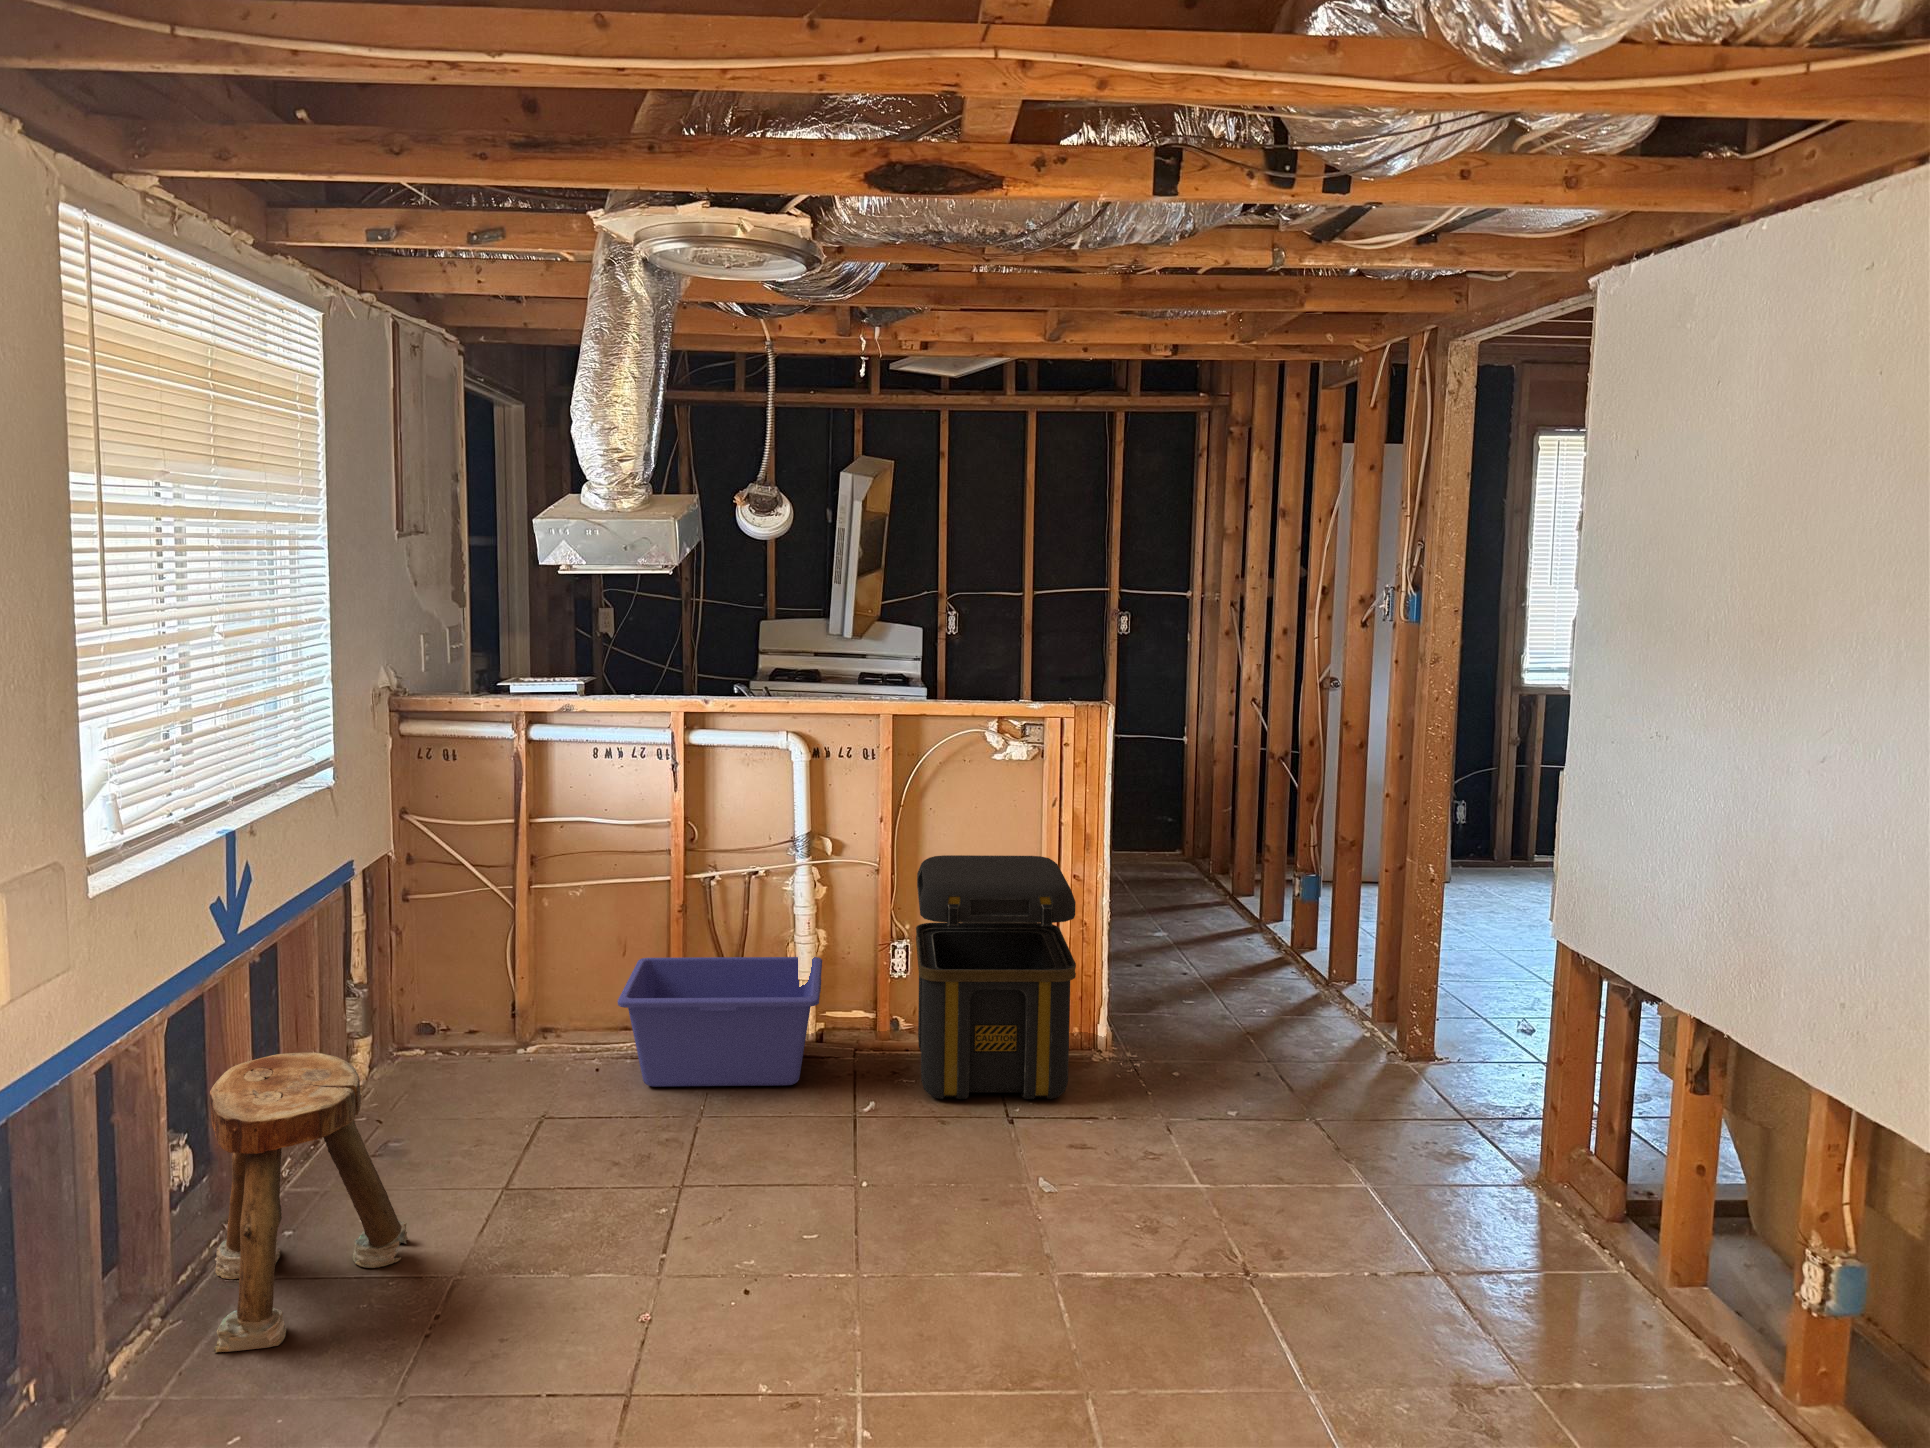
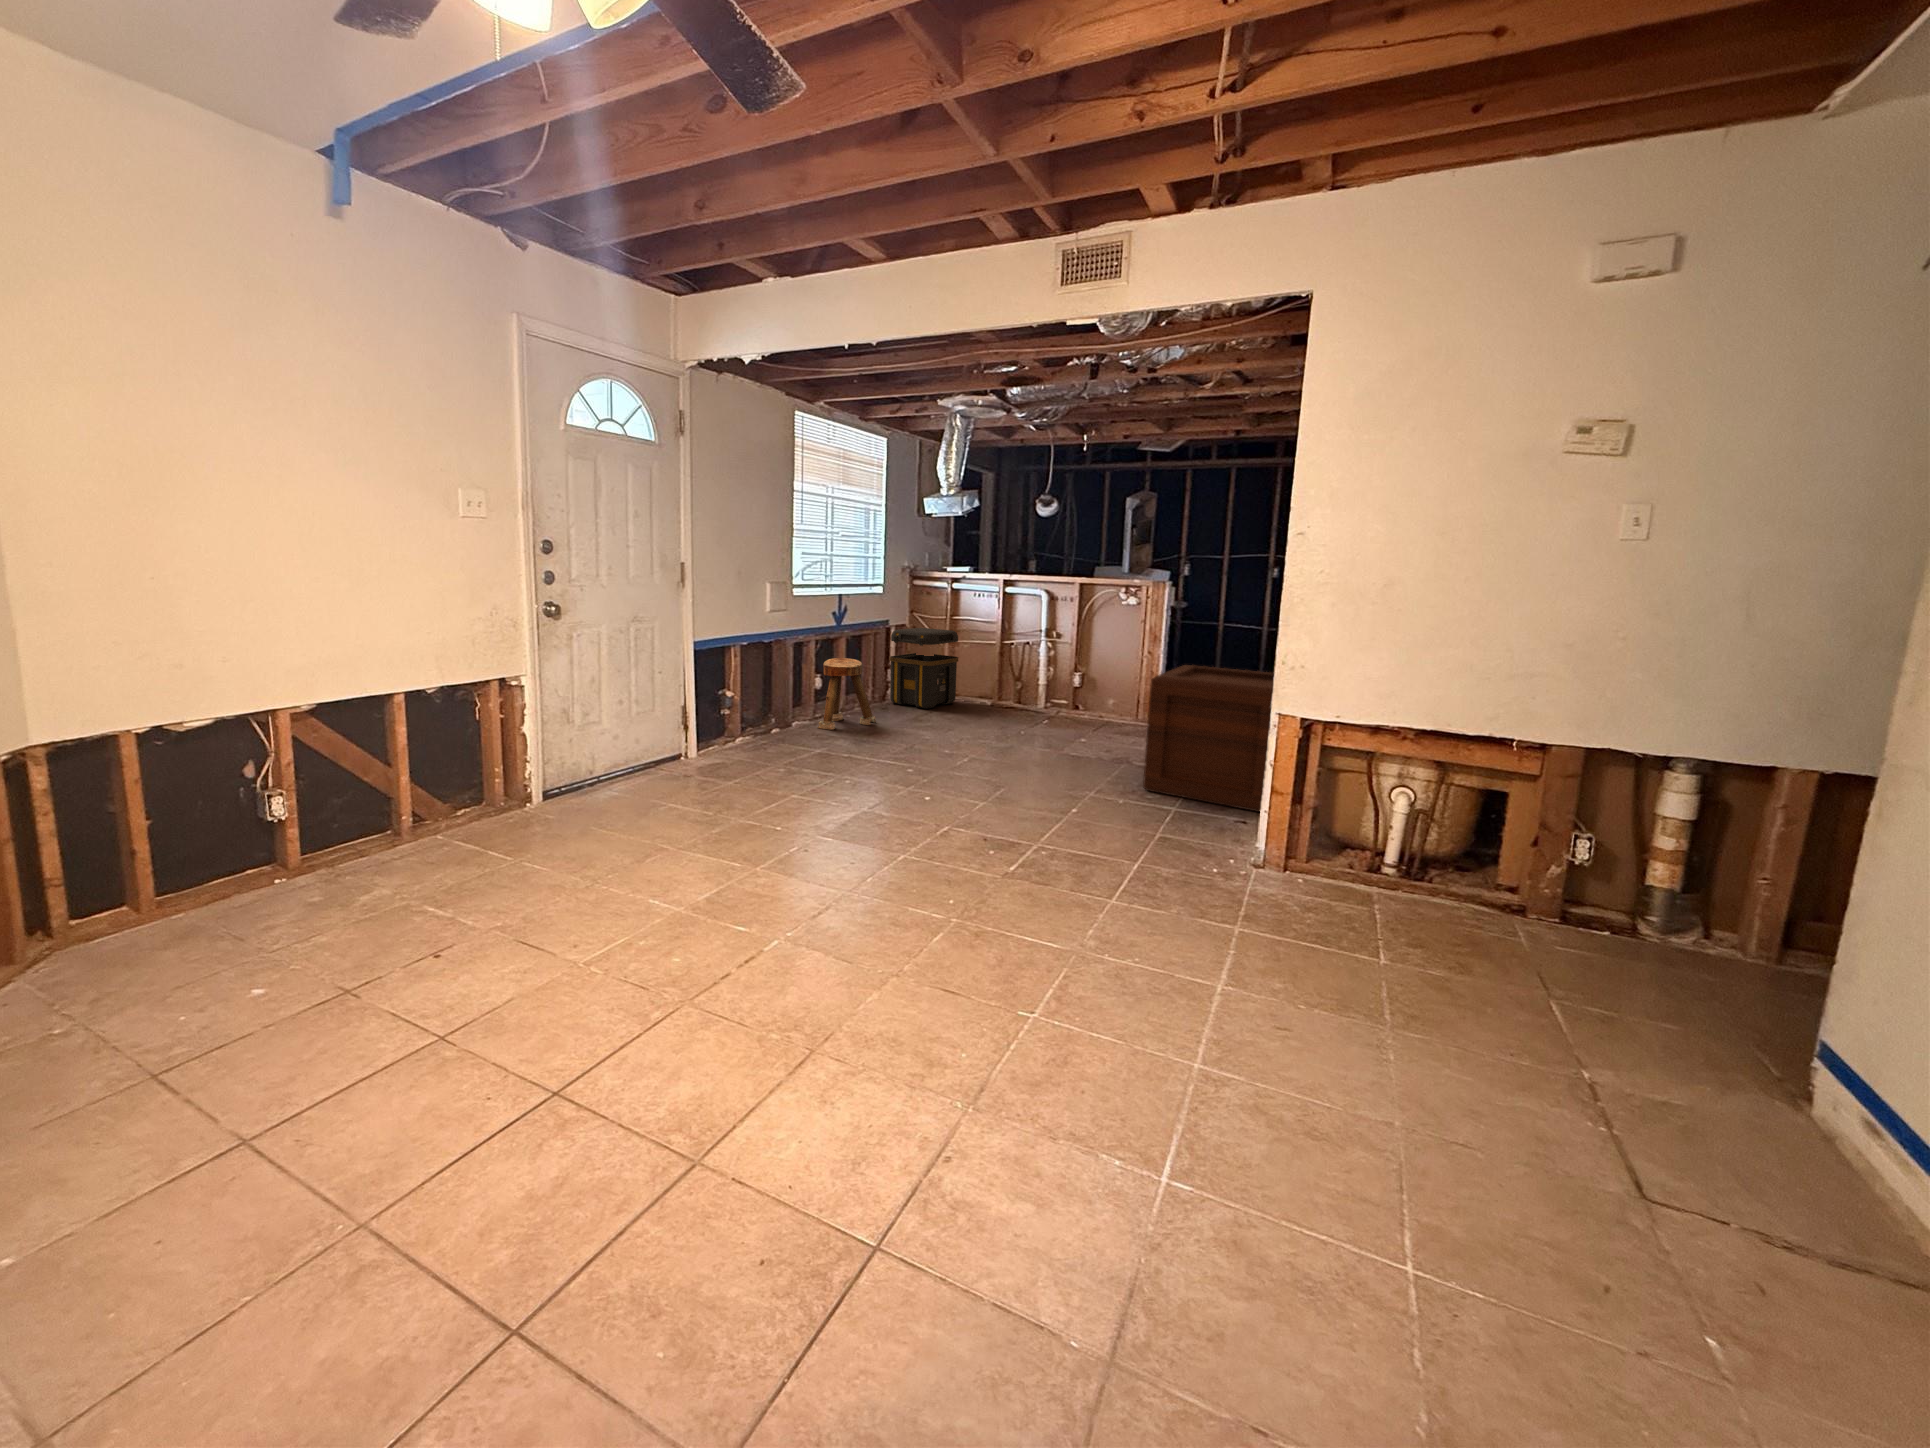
toolbox: present [916,855,1076,1099] -> present [889,628,959,709]
storage bin: present [618,957,822,1086] -> none [963,672,1047,718]
wooden crate: none [1312,962,1762,1384] -> present [1143,665,1274,812]

